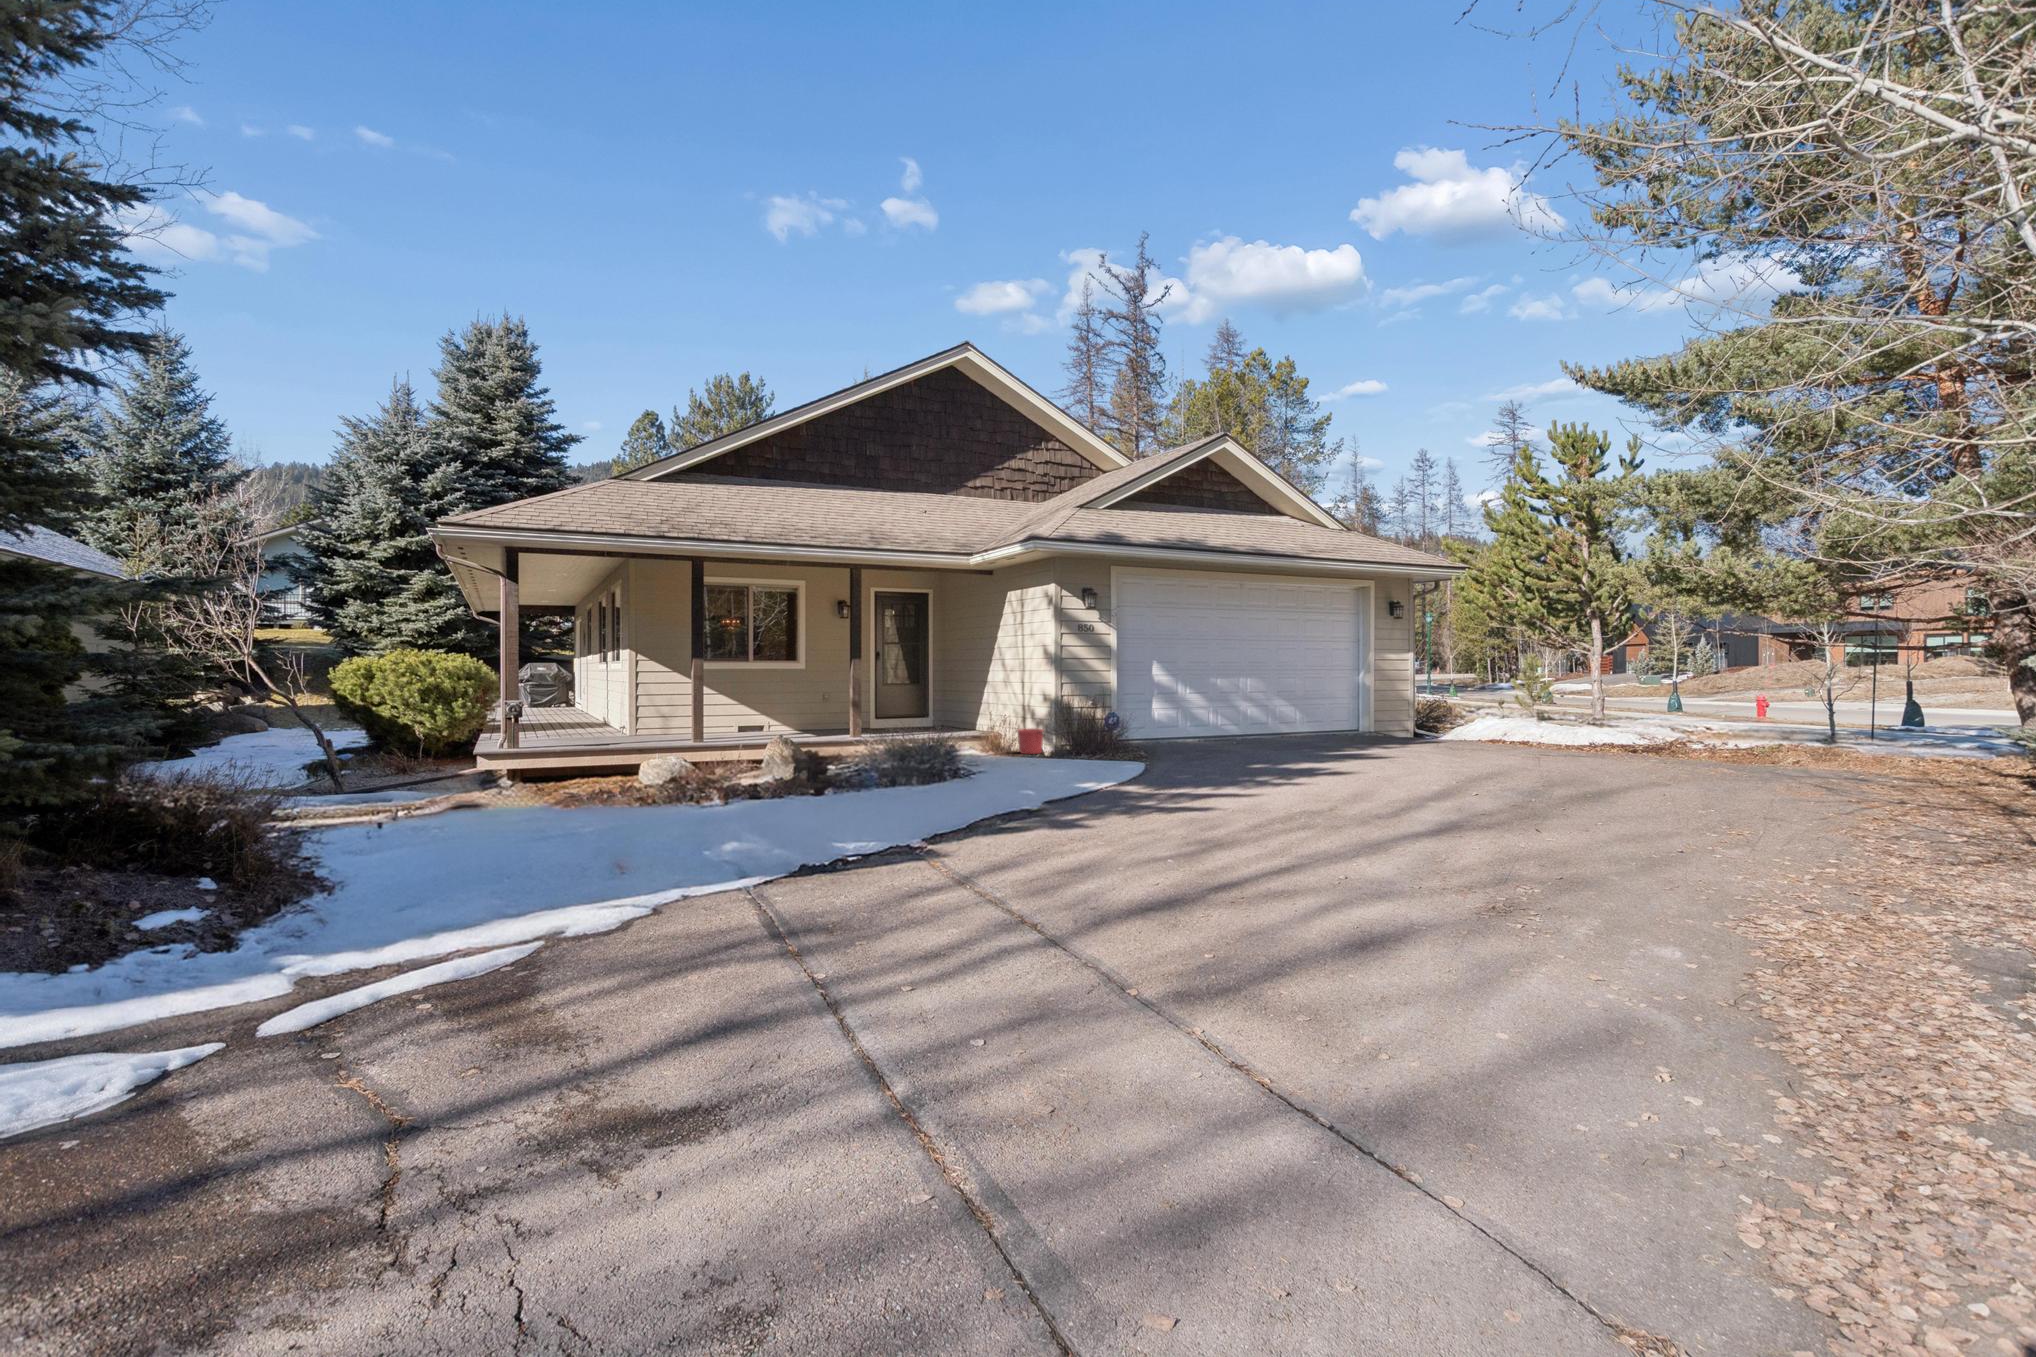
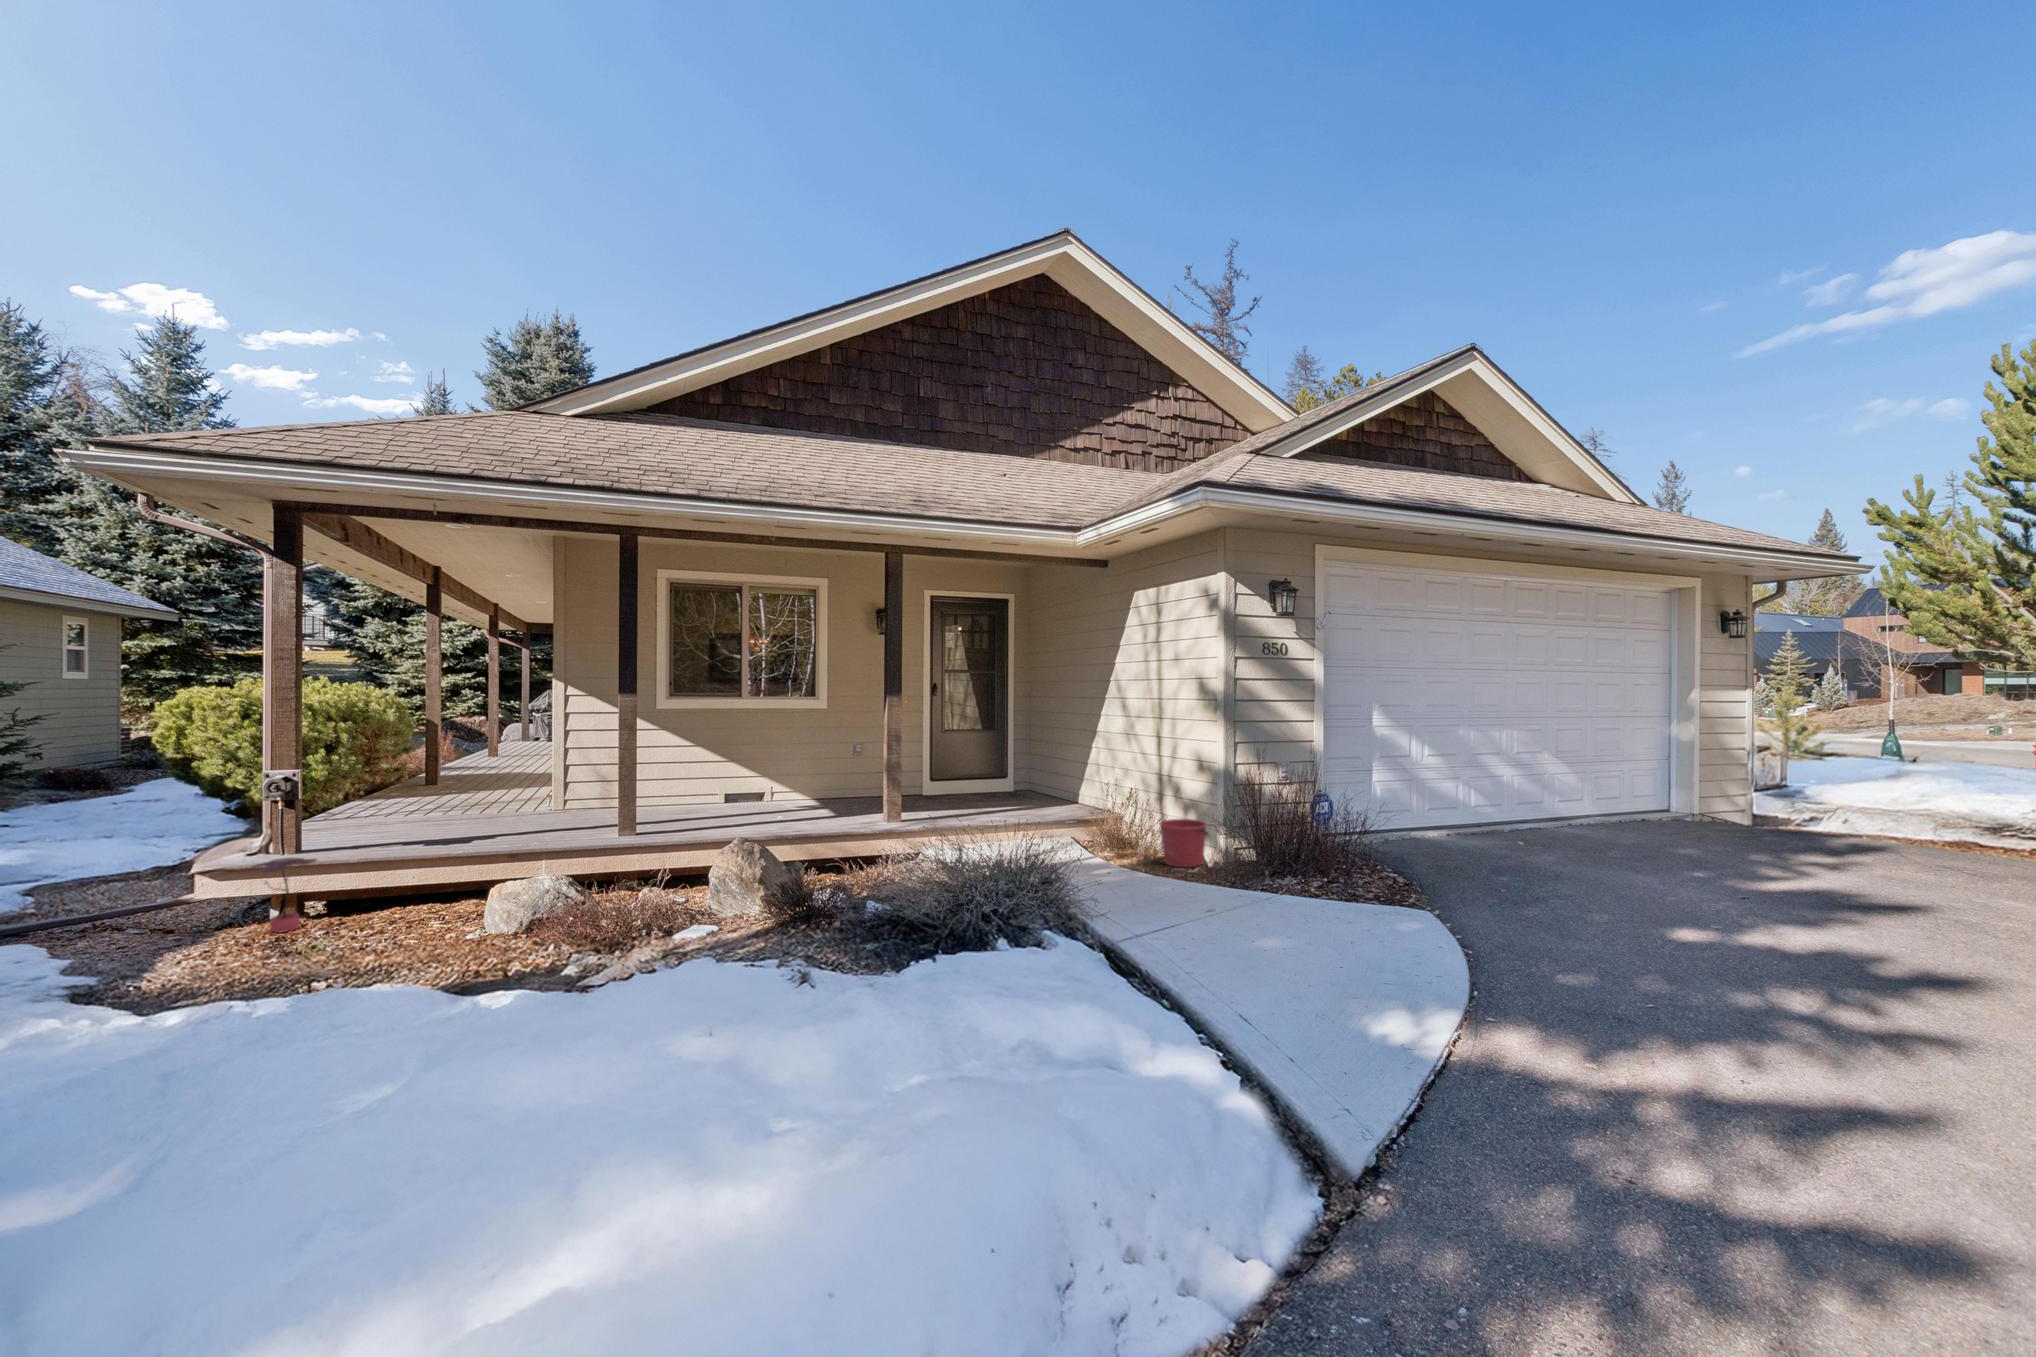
potted plant: none [505,745,539,785] -> present [250,858,316,933]

